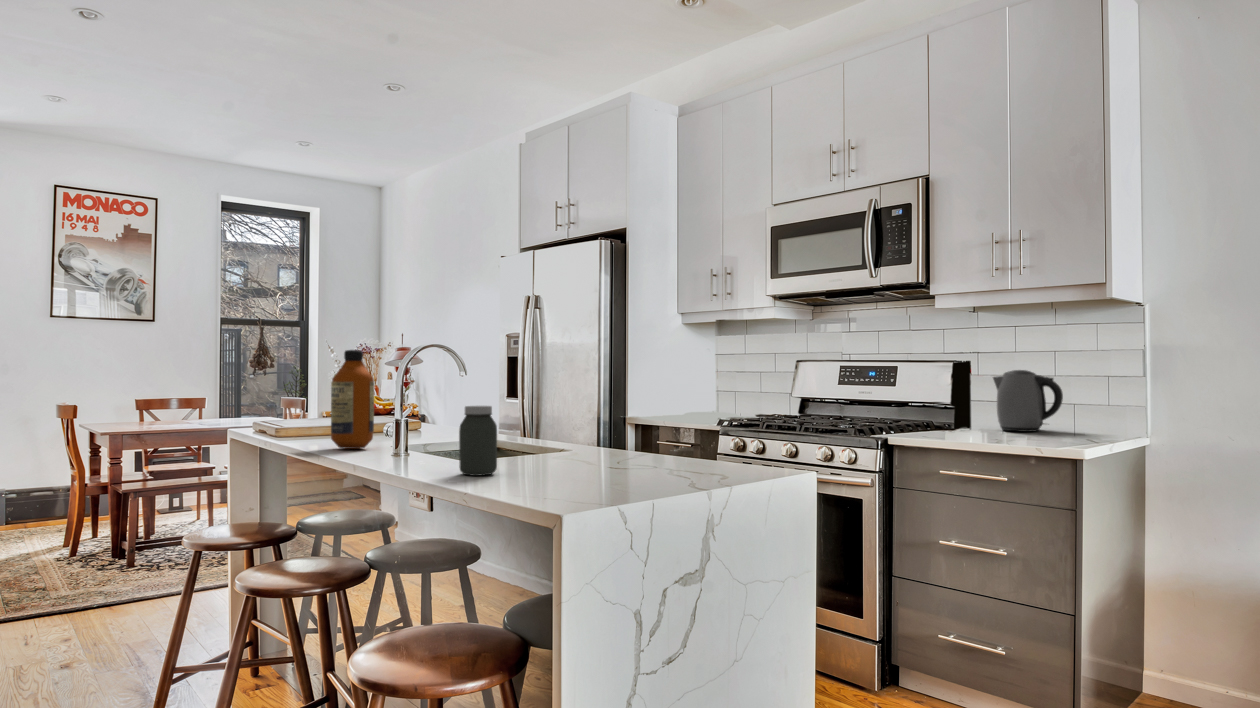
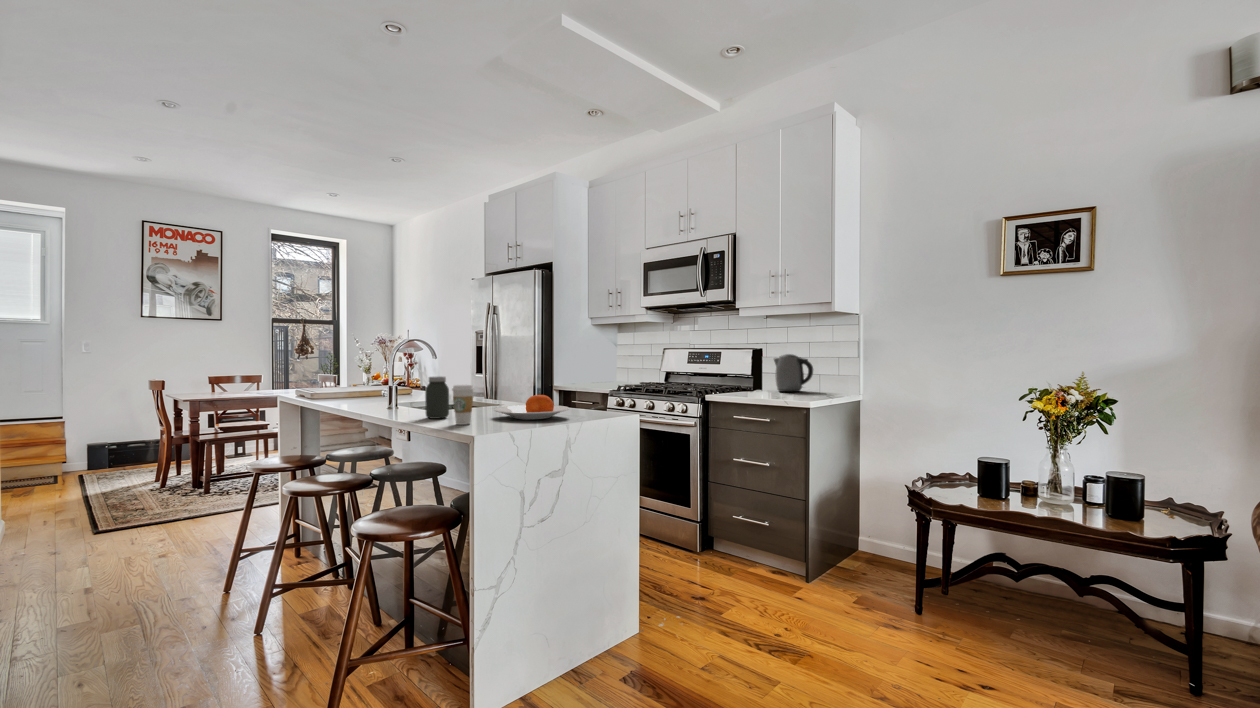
bottle: present [331,350,374,449] -> none [347,342,375,405]
coffee cup: none [507,421,544,488] -> present [452,385,474,425]
plate: none [570,437,693,479] -> present [494,395,569,420]

